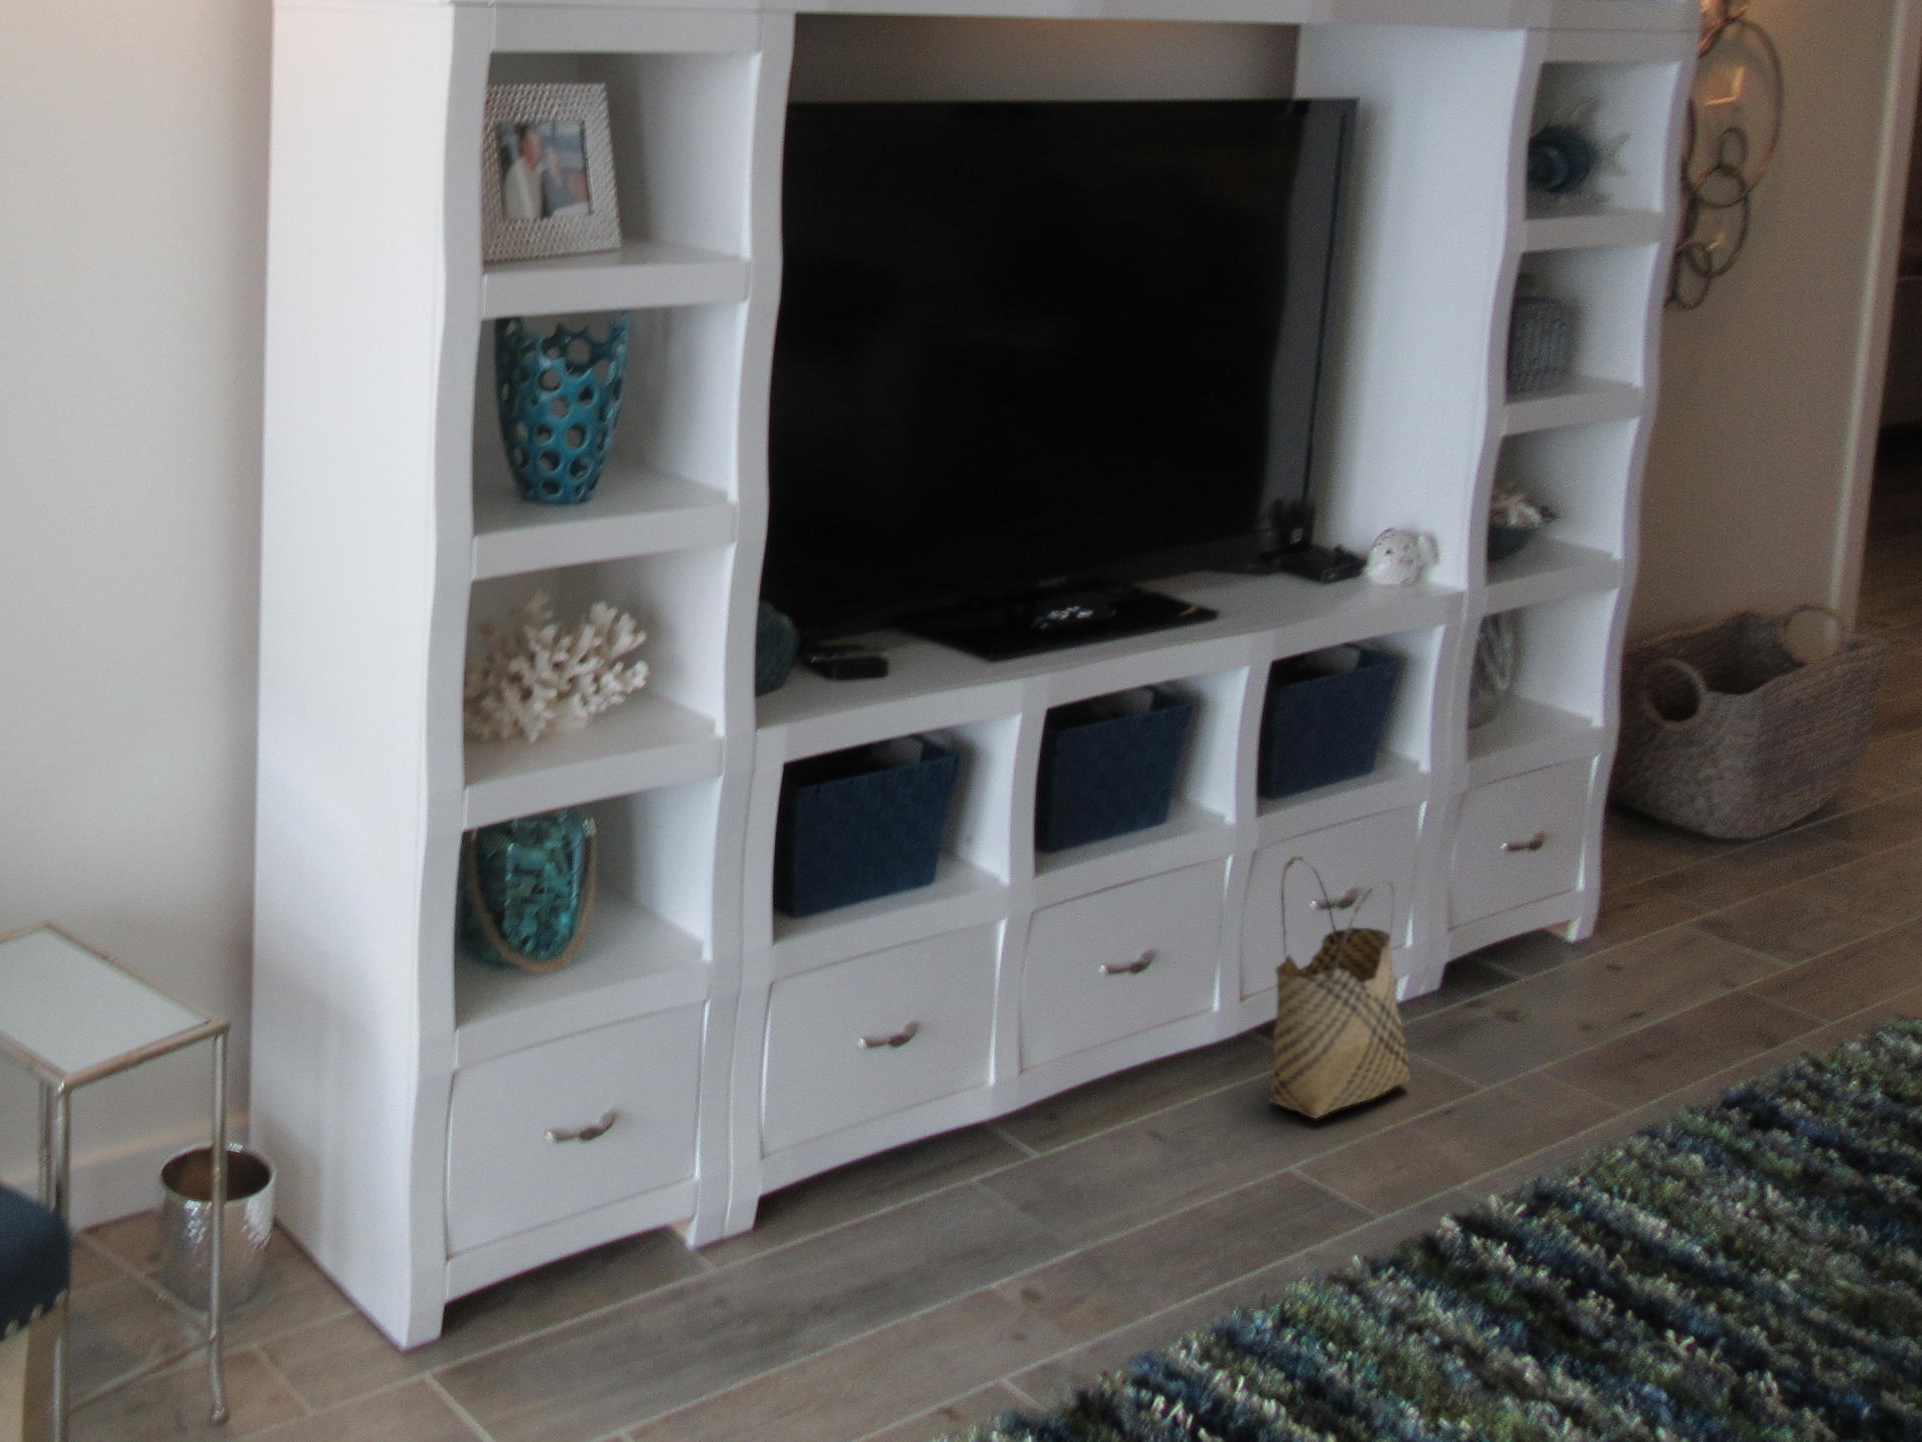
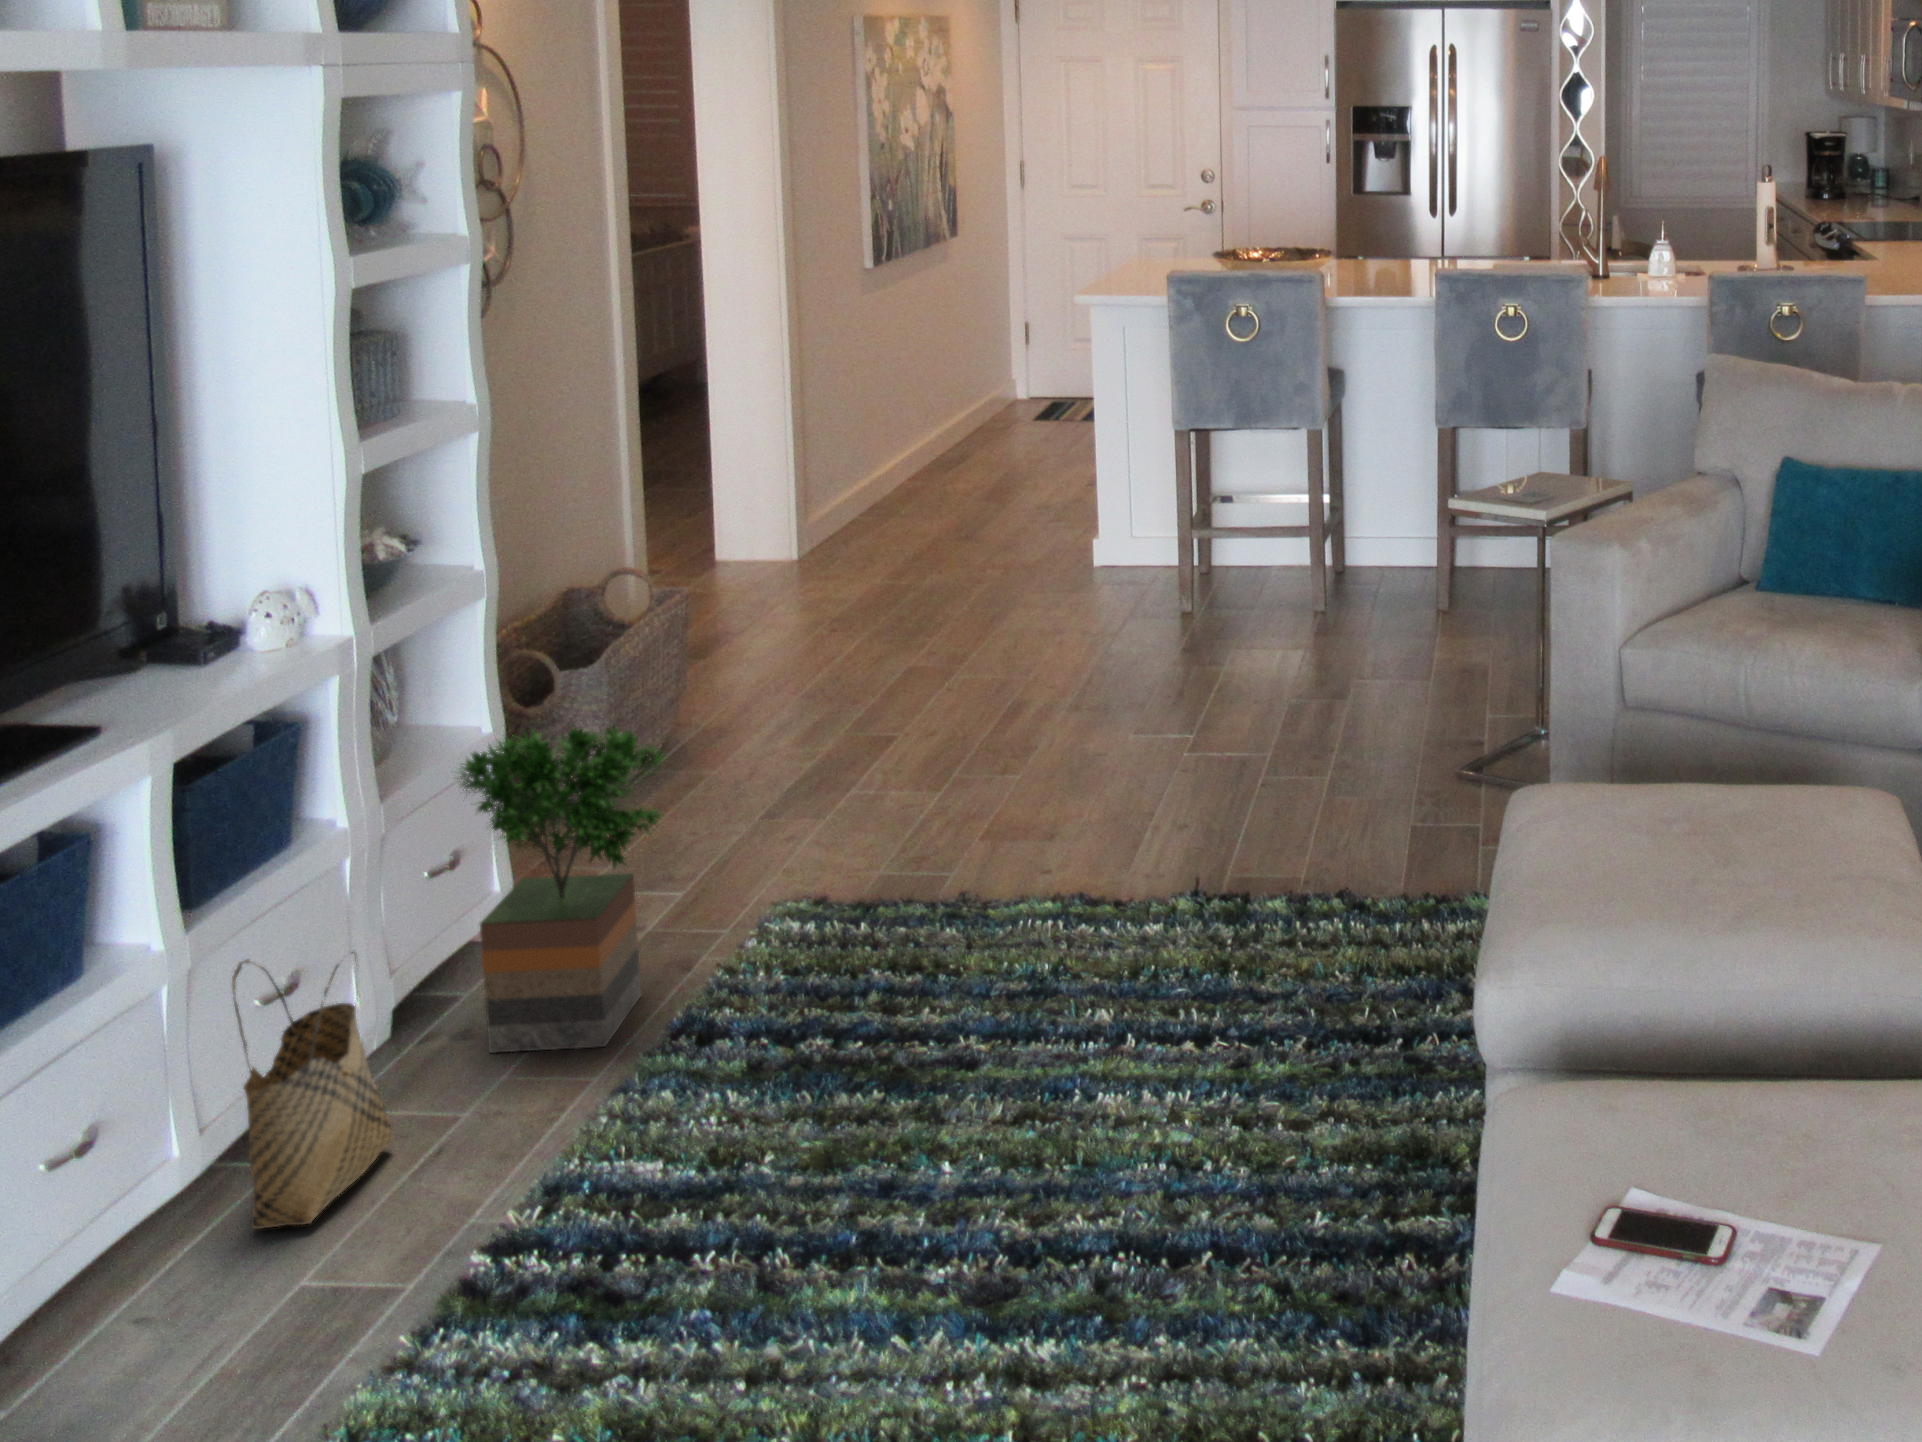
potted tree: none [1529,722,1773,1086] -> present [457,726,663,1053]

